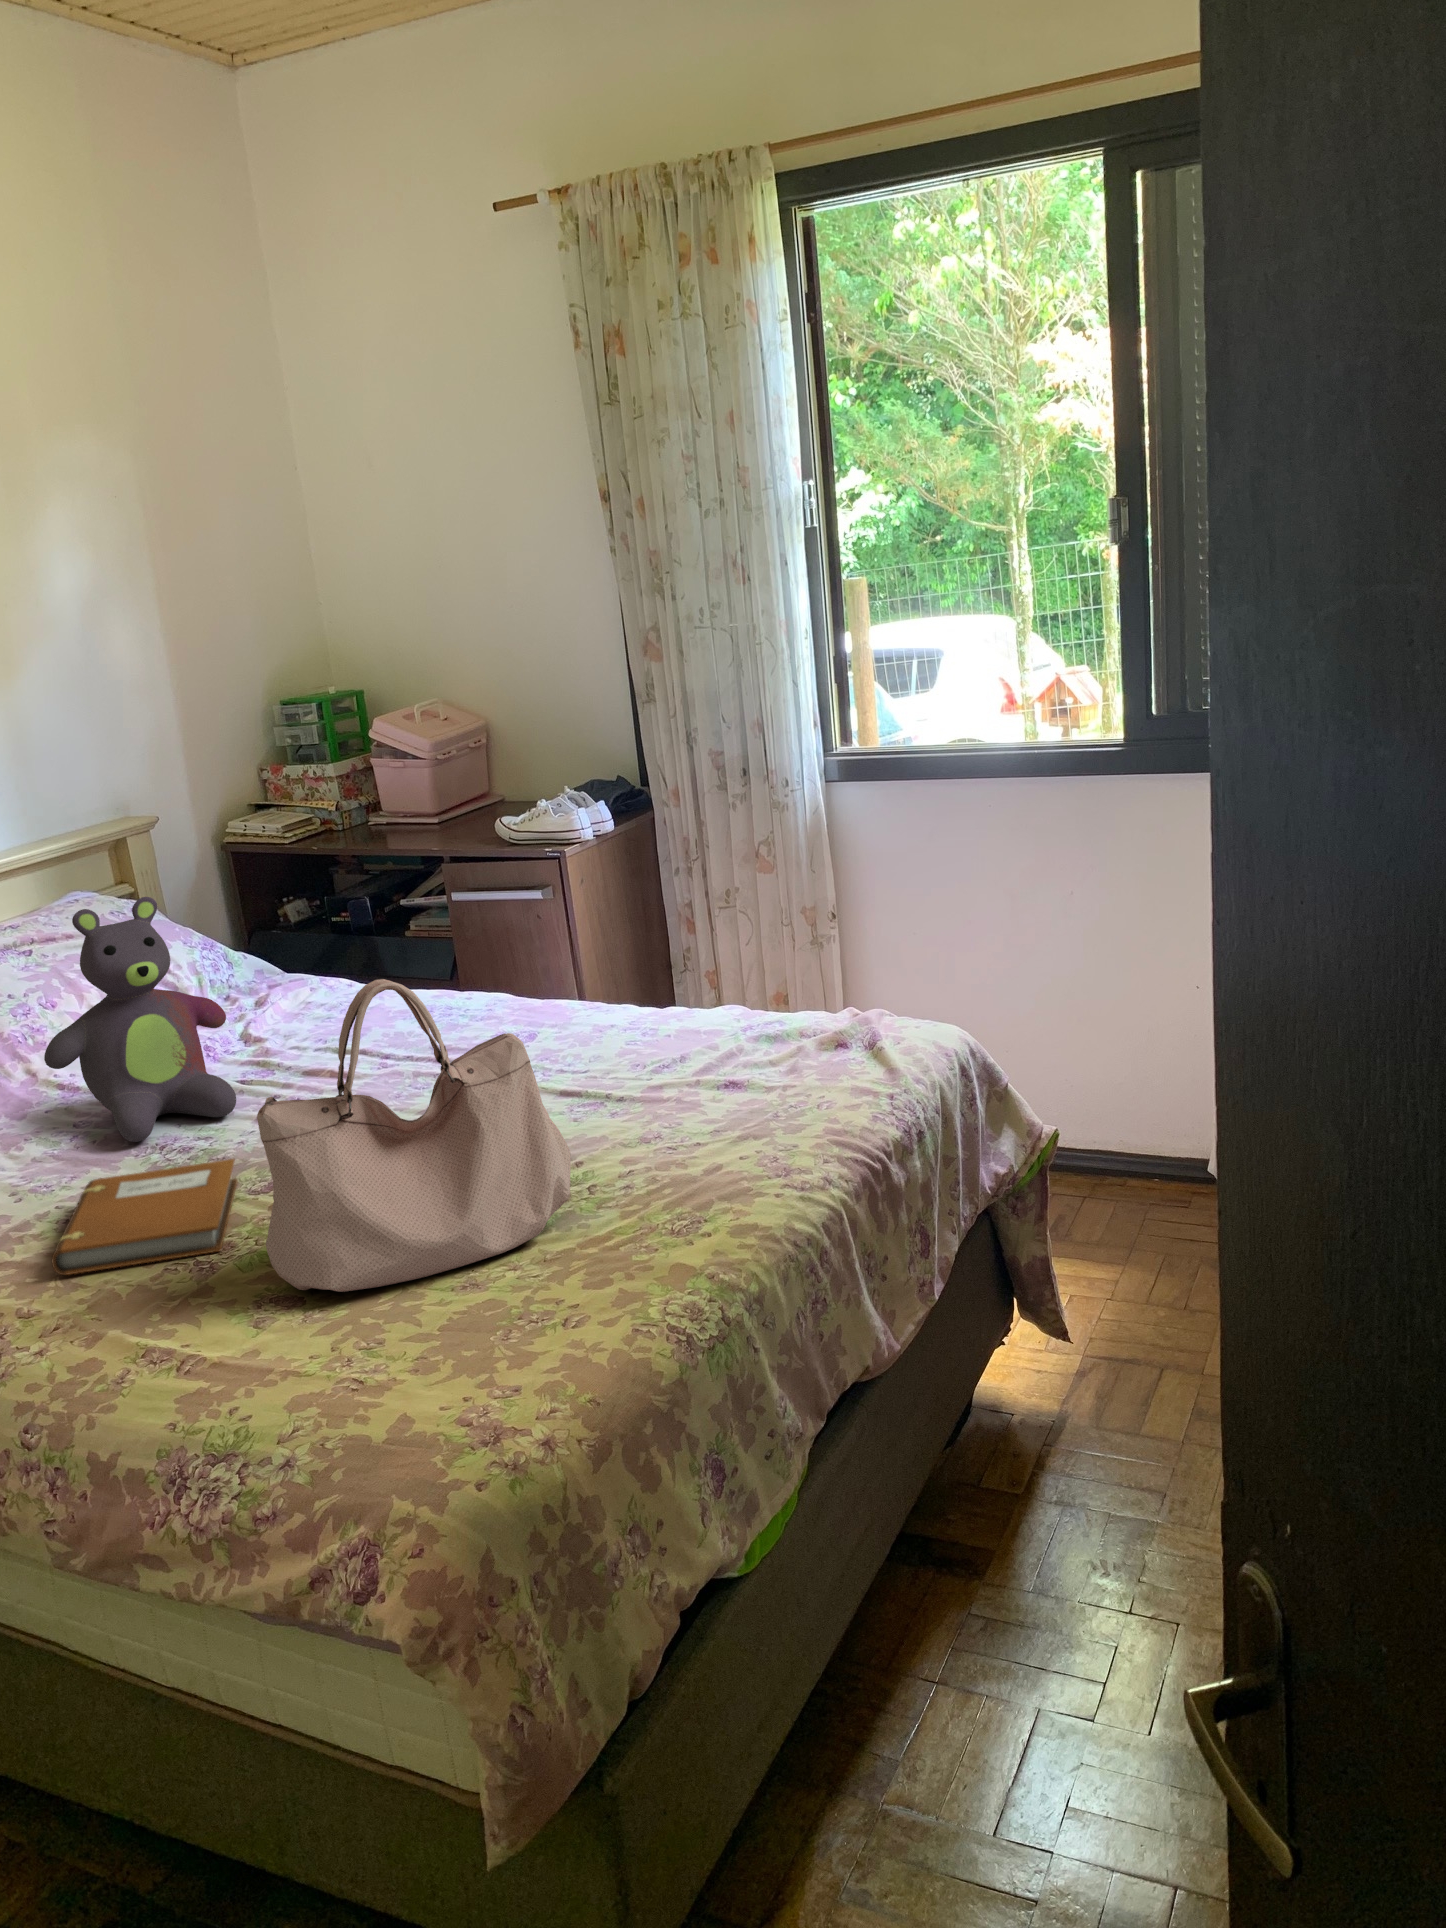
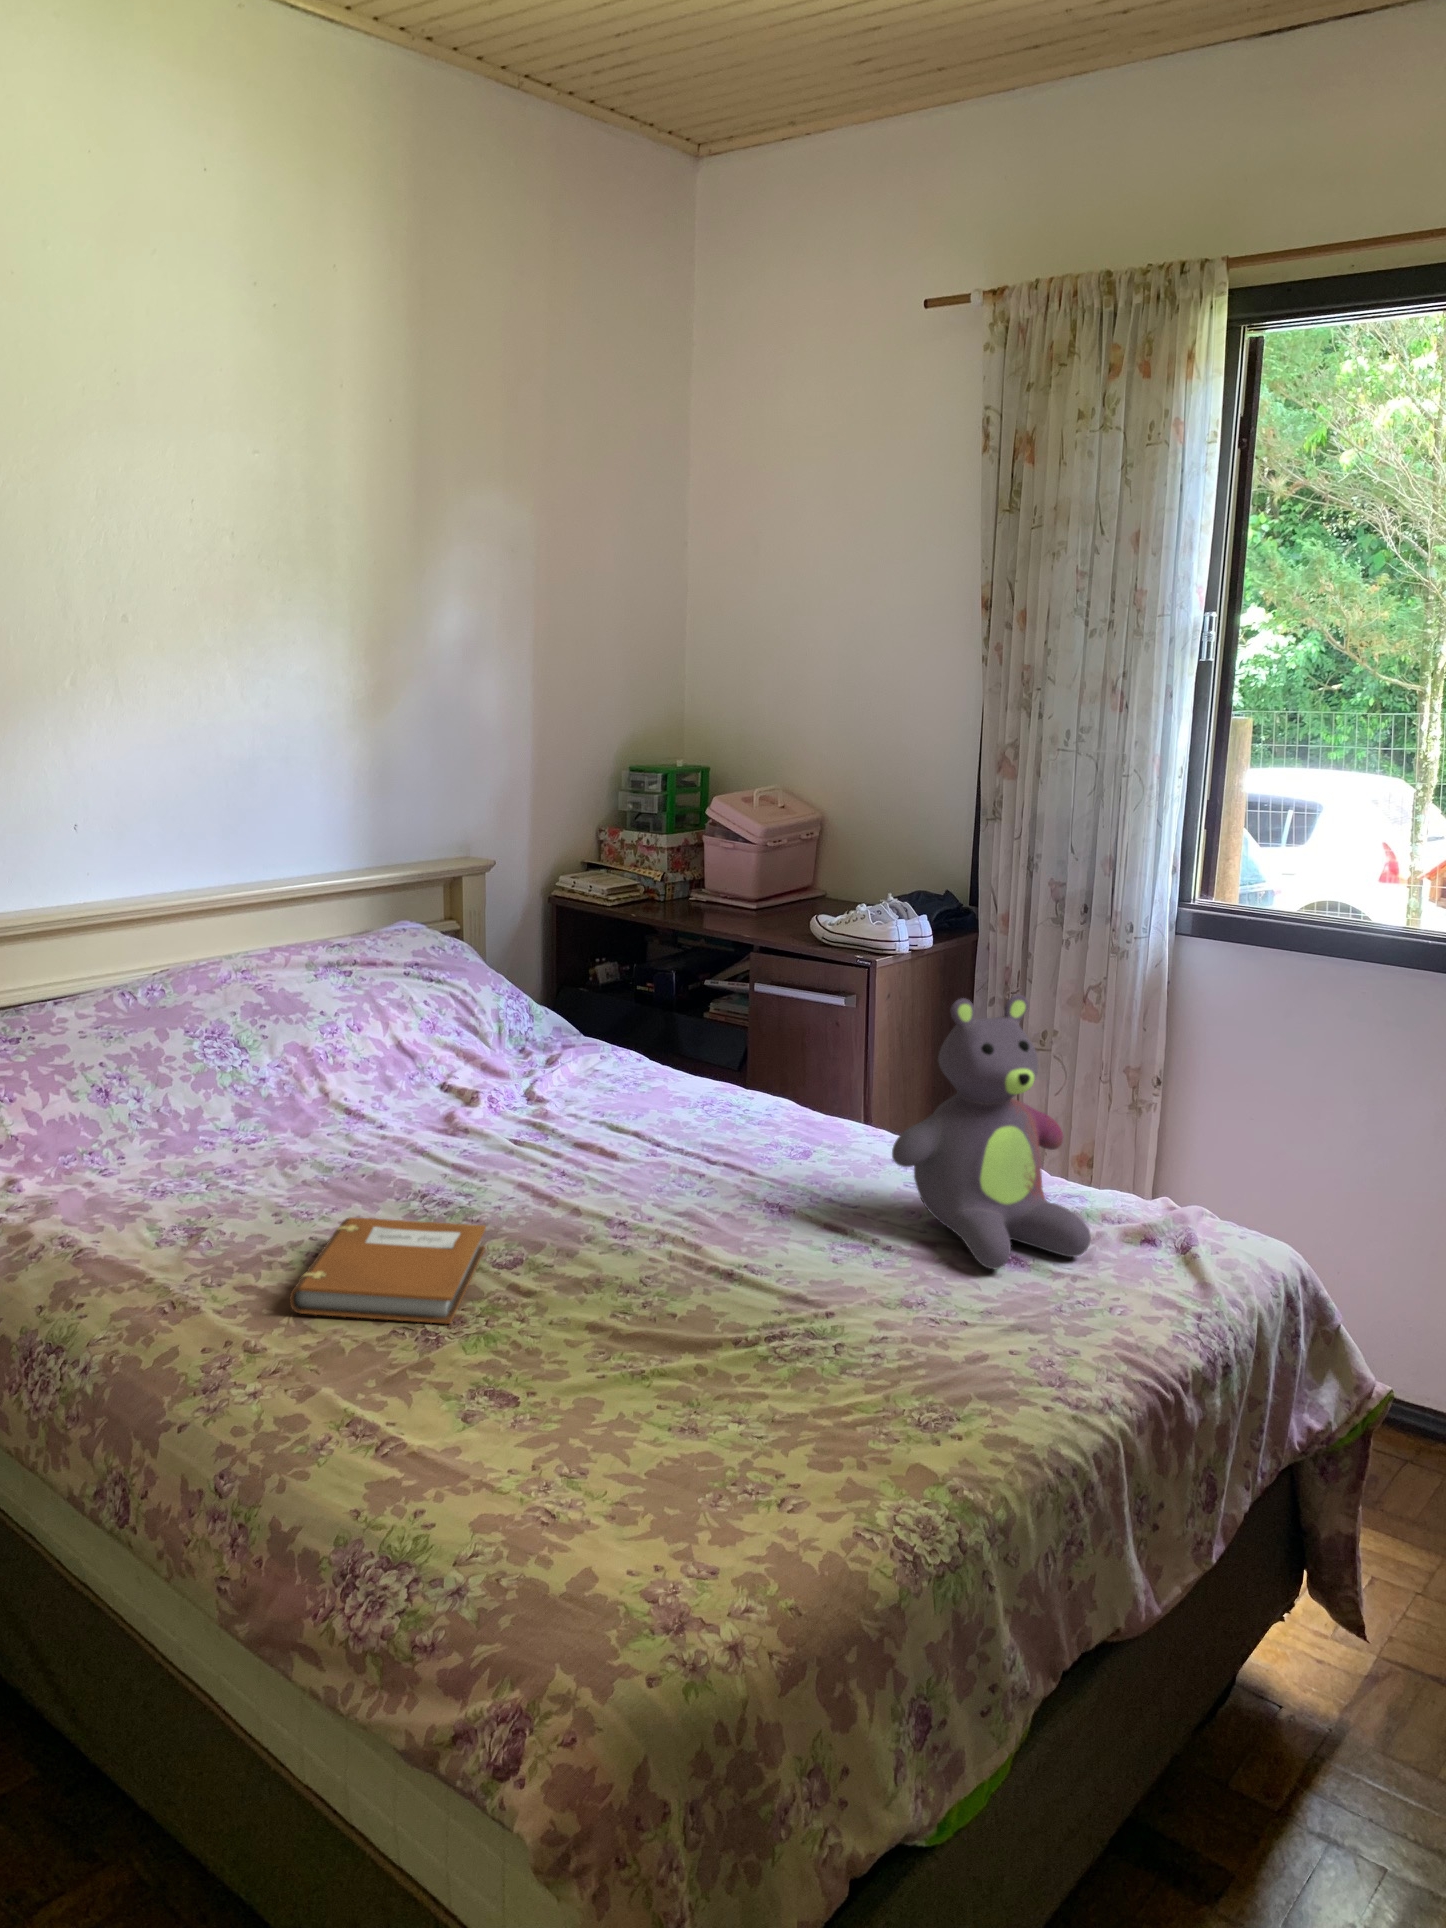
stuffed bear: present [44,897,236,1142] -> present [892,995,1091,1269]
handbag: present [257,979,571,1292] -> none [491,1079,824,1407]

